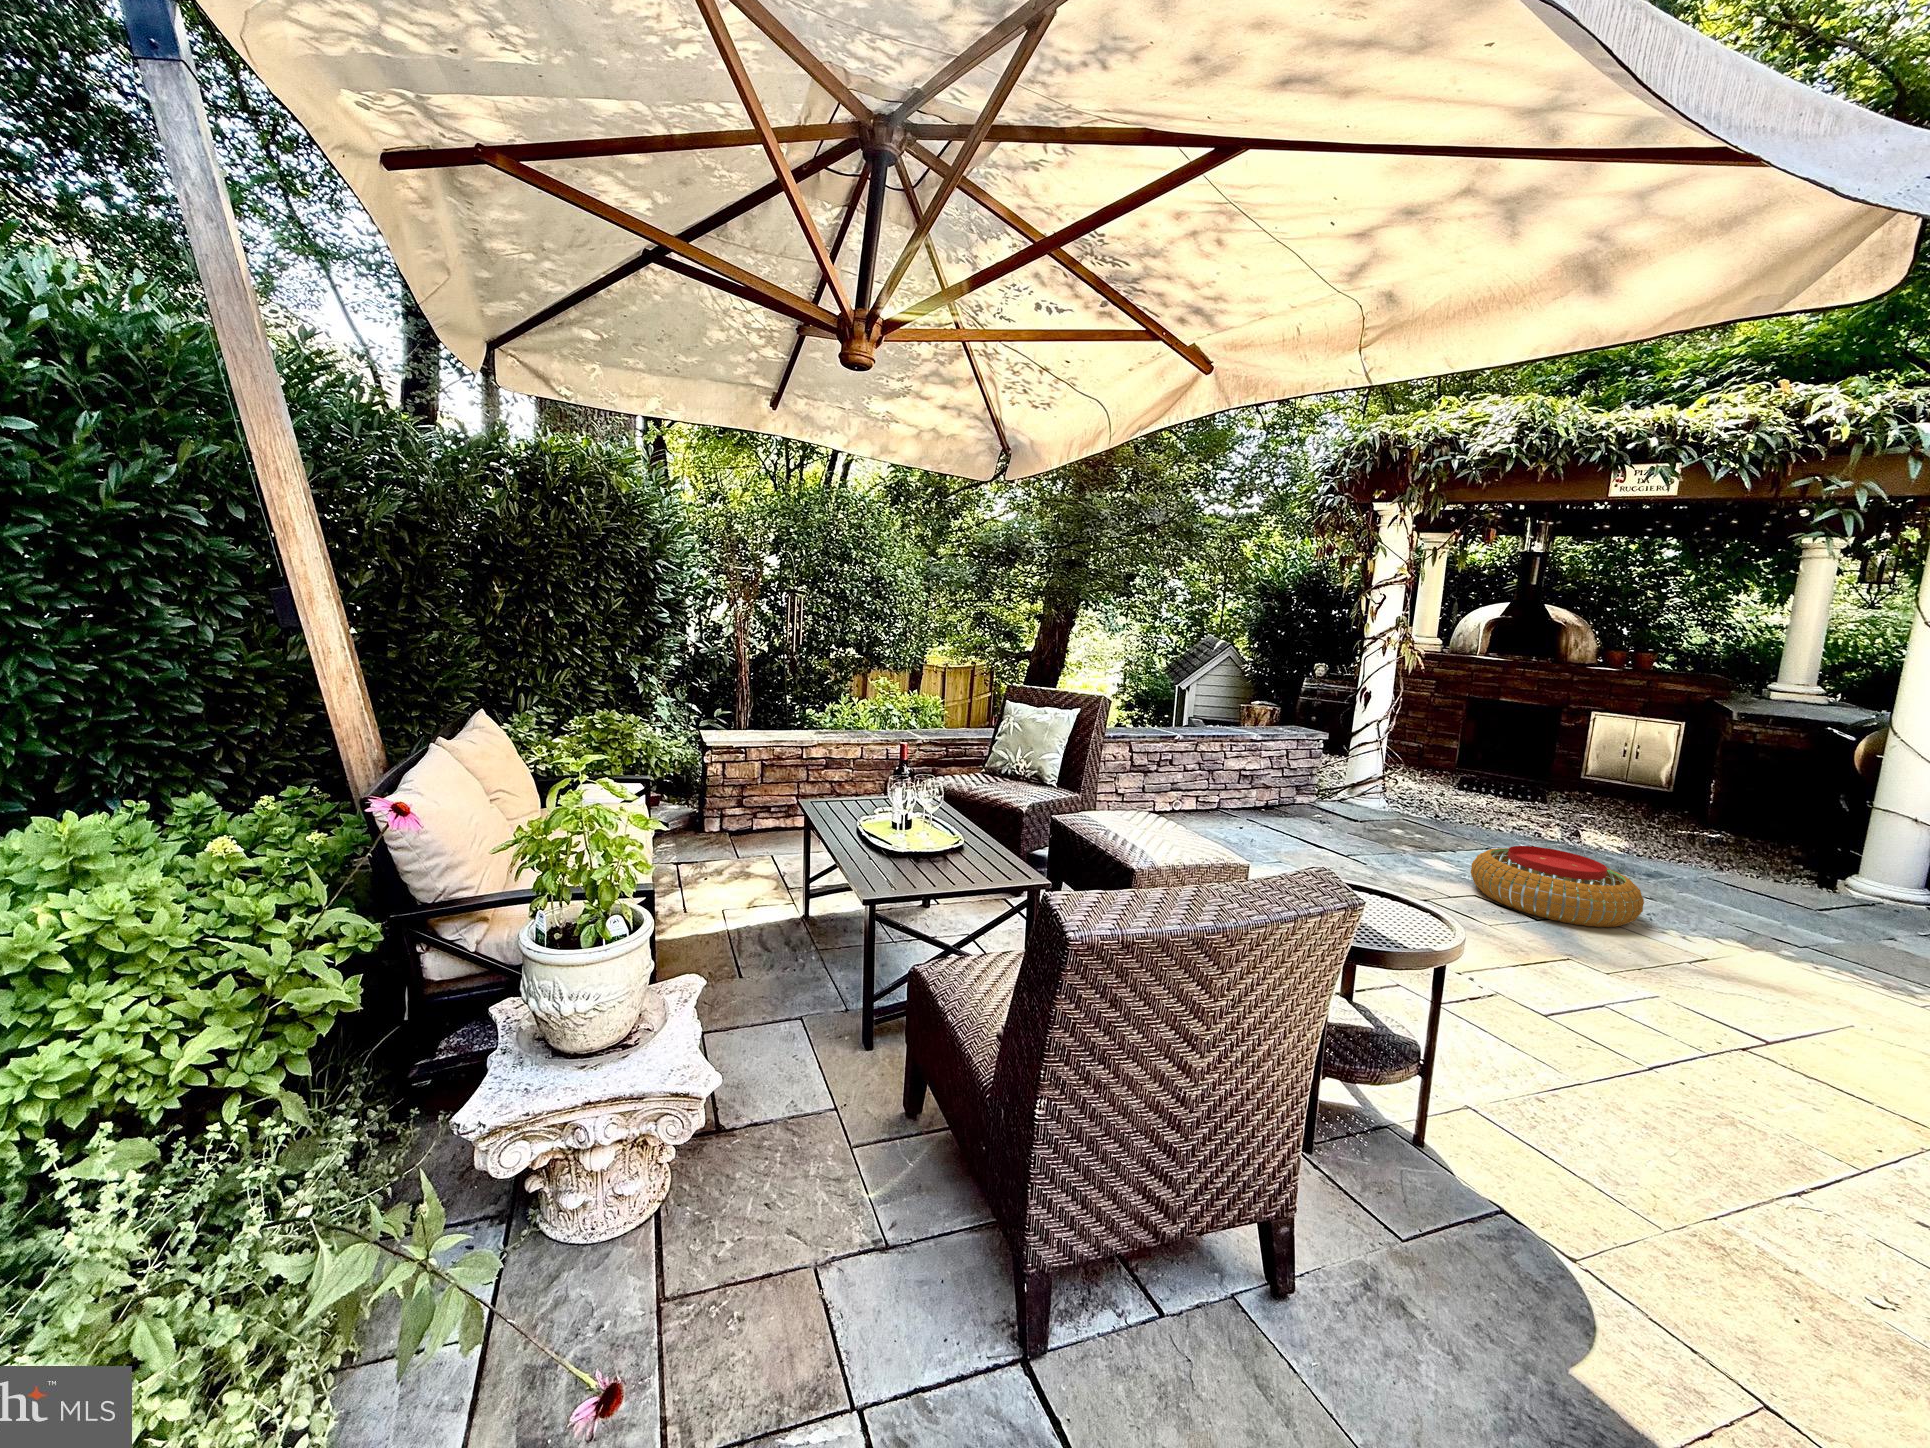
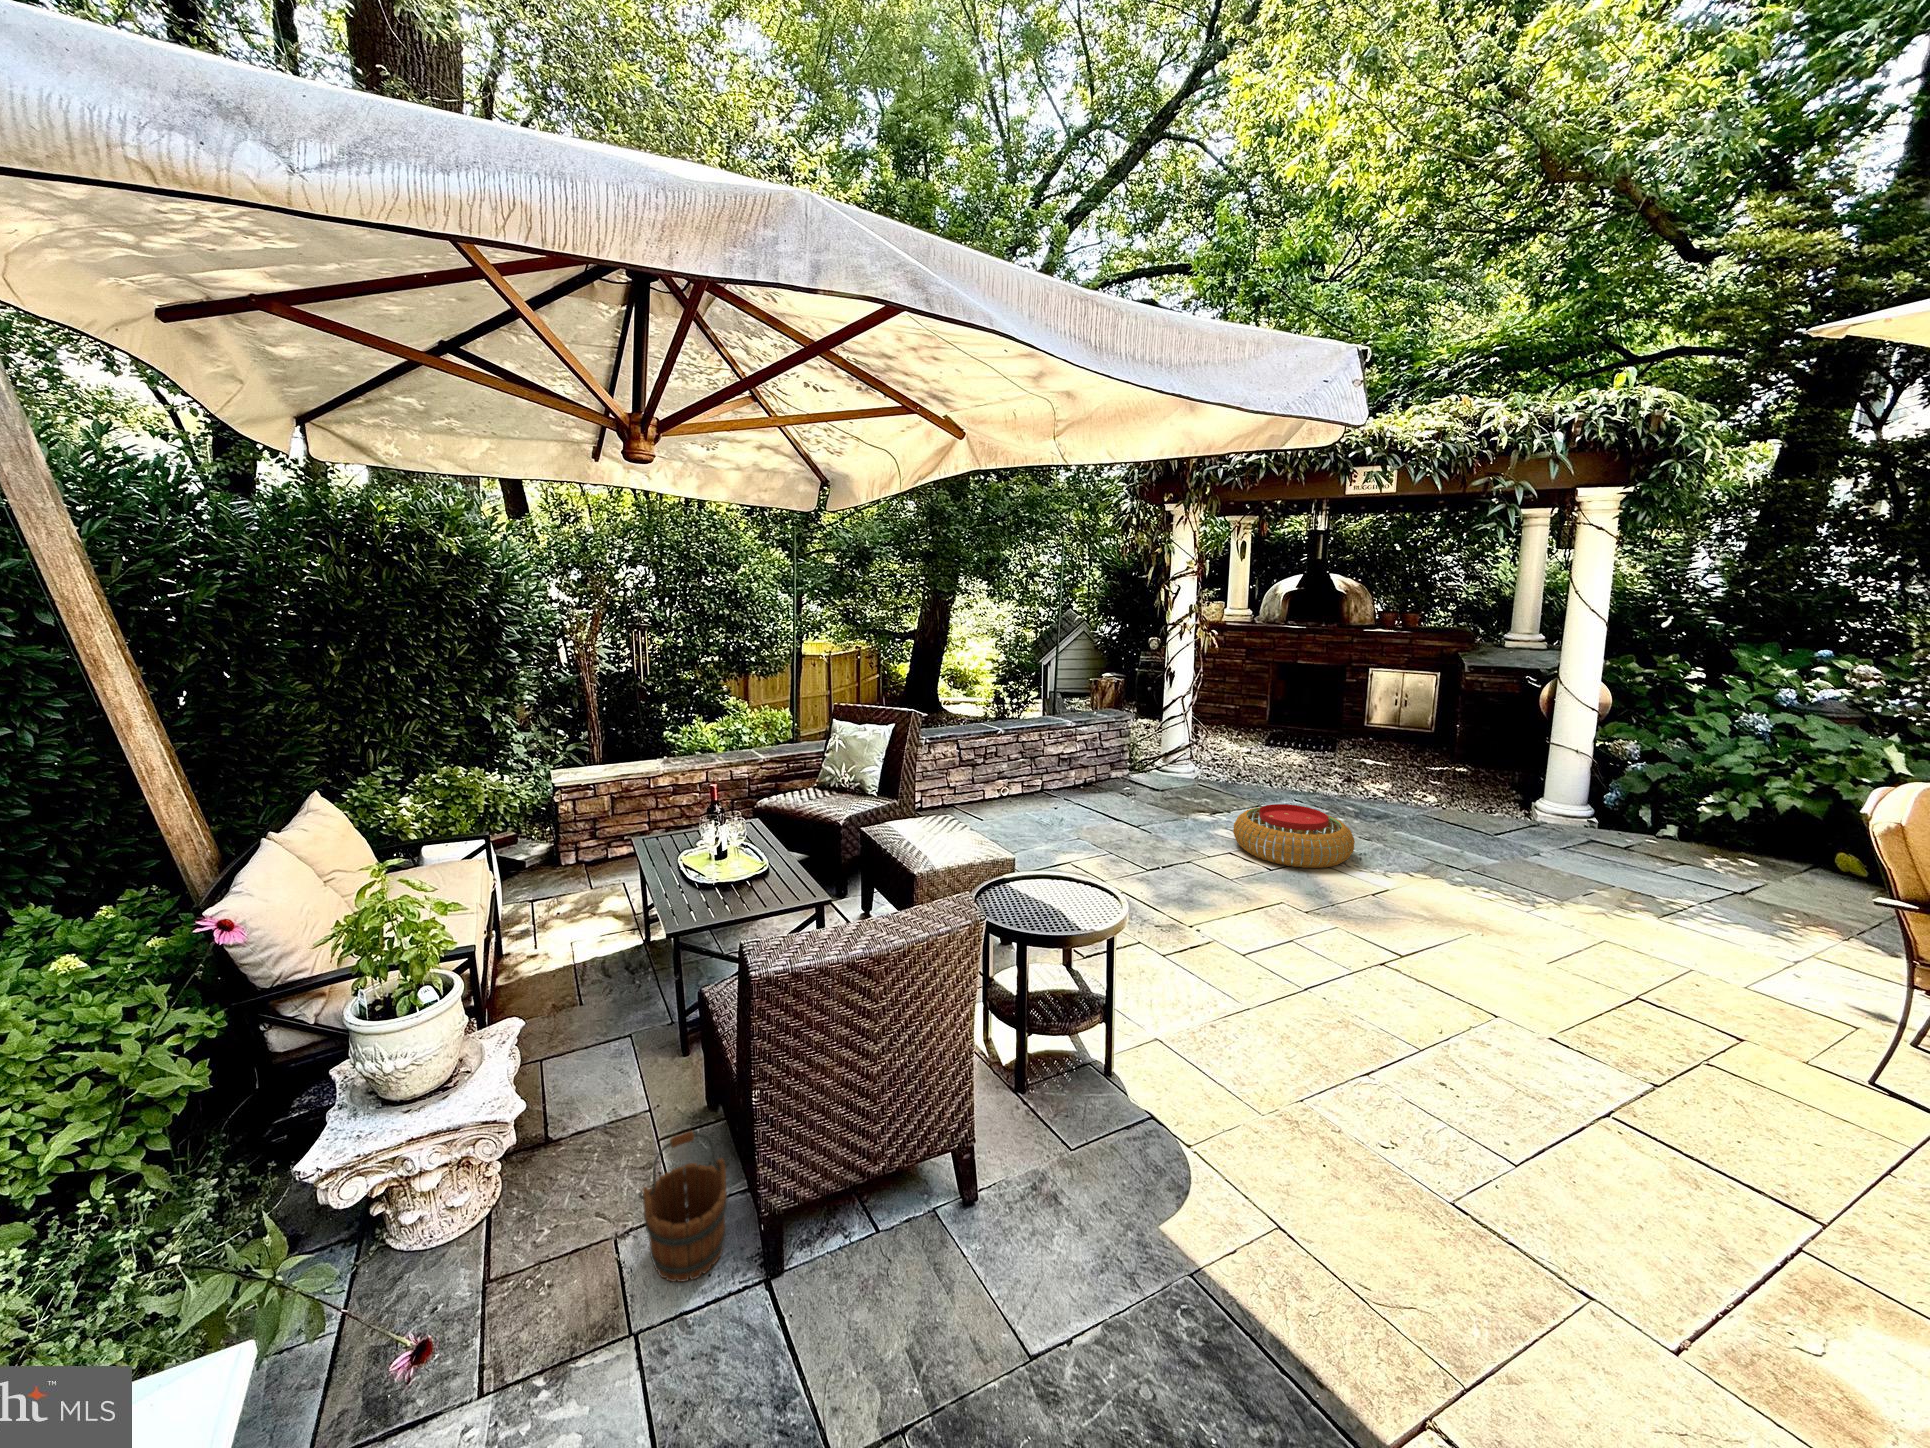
wooden bucket: none [863,1144,972,1349] -> present [639,1131,729,1282]

